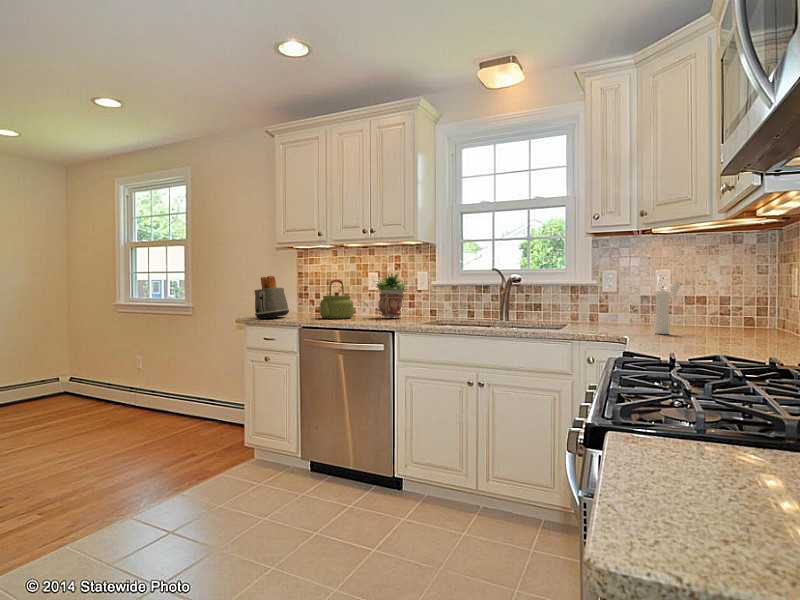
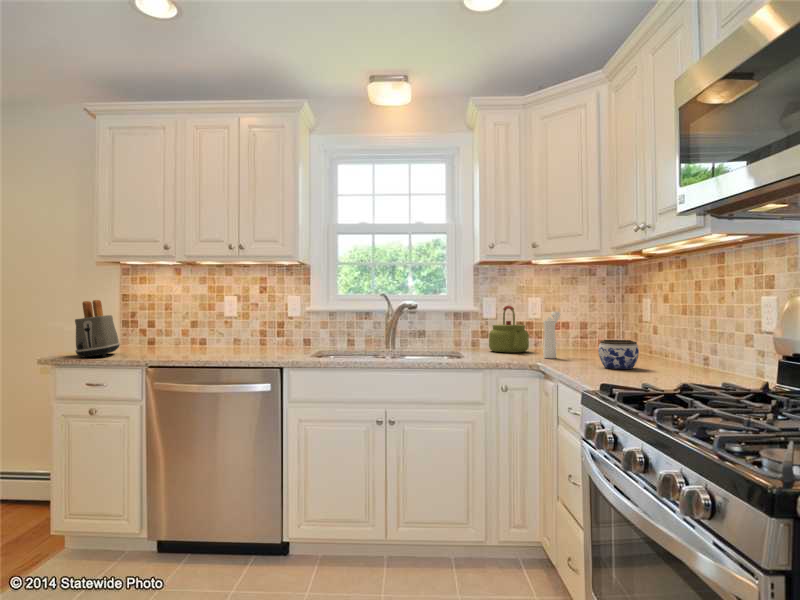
potted plant: present [376,273,407,317] -> none [236,296,281,349]
kettle: present [320,279,353,319] -> present [489,306,529,353]
jar: none [702,313,754,347] -> present [598,340,639,369]

